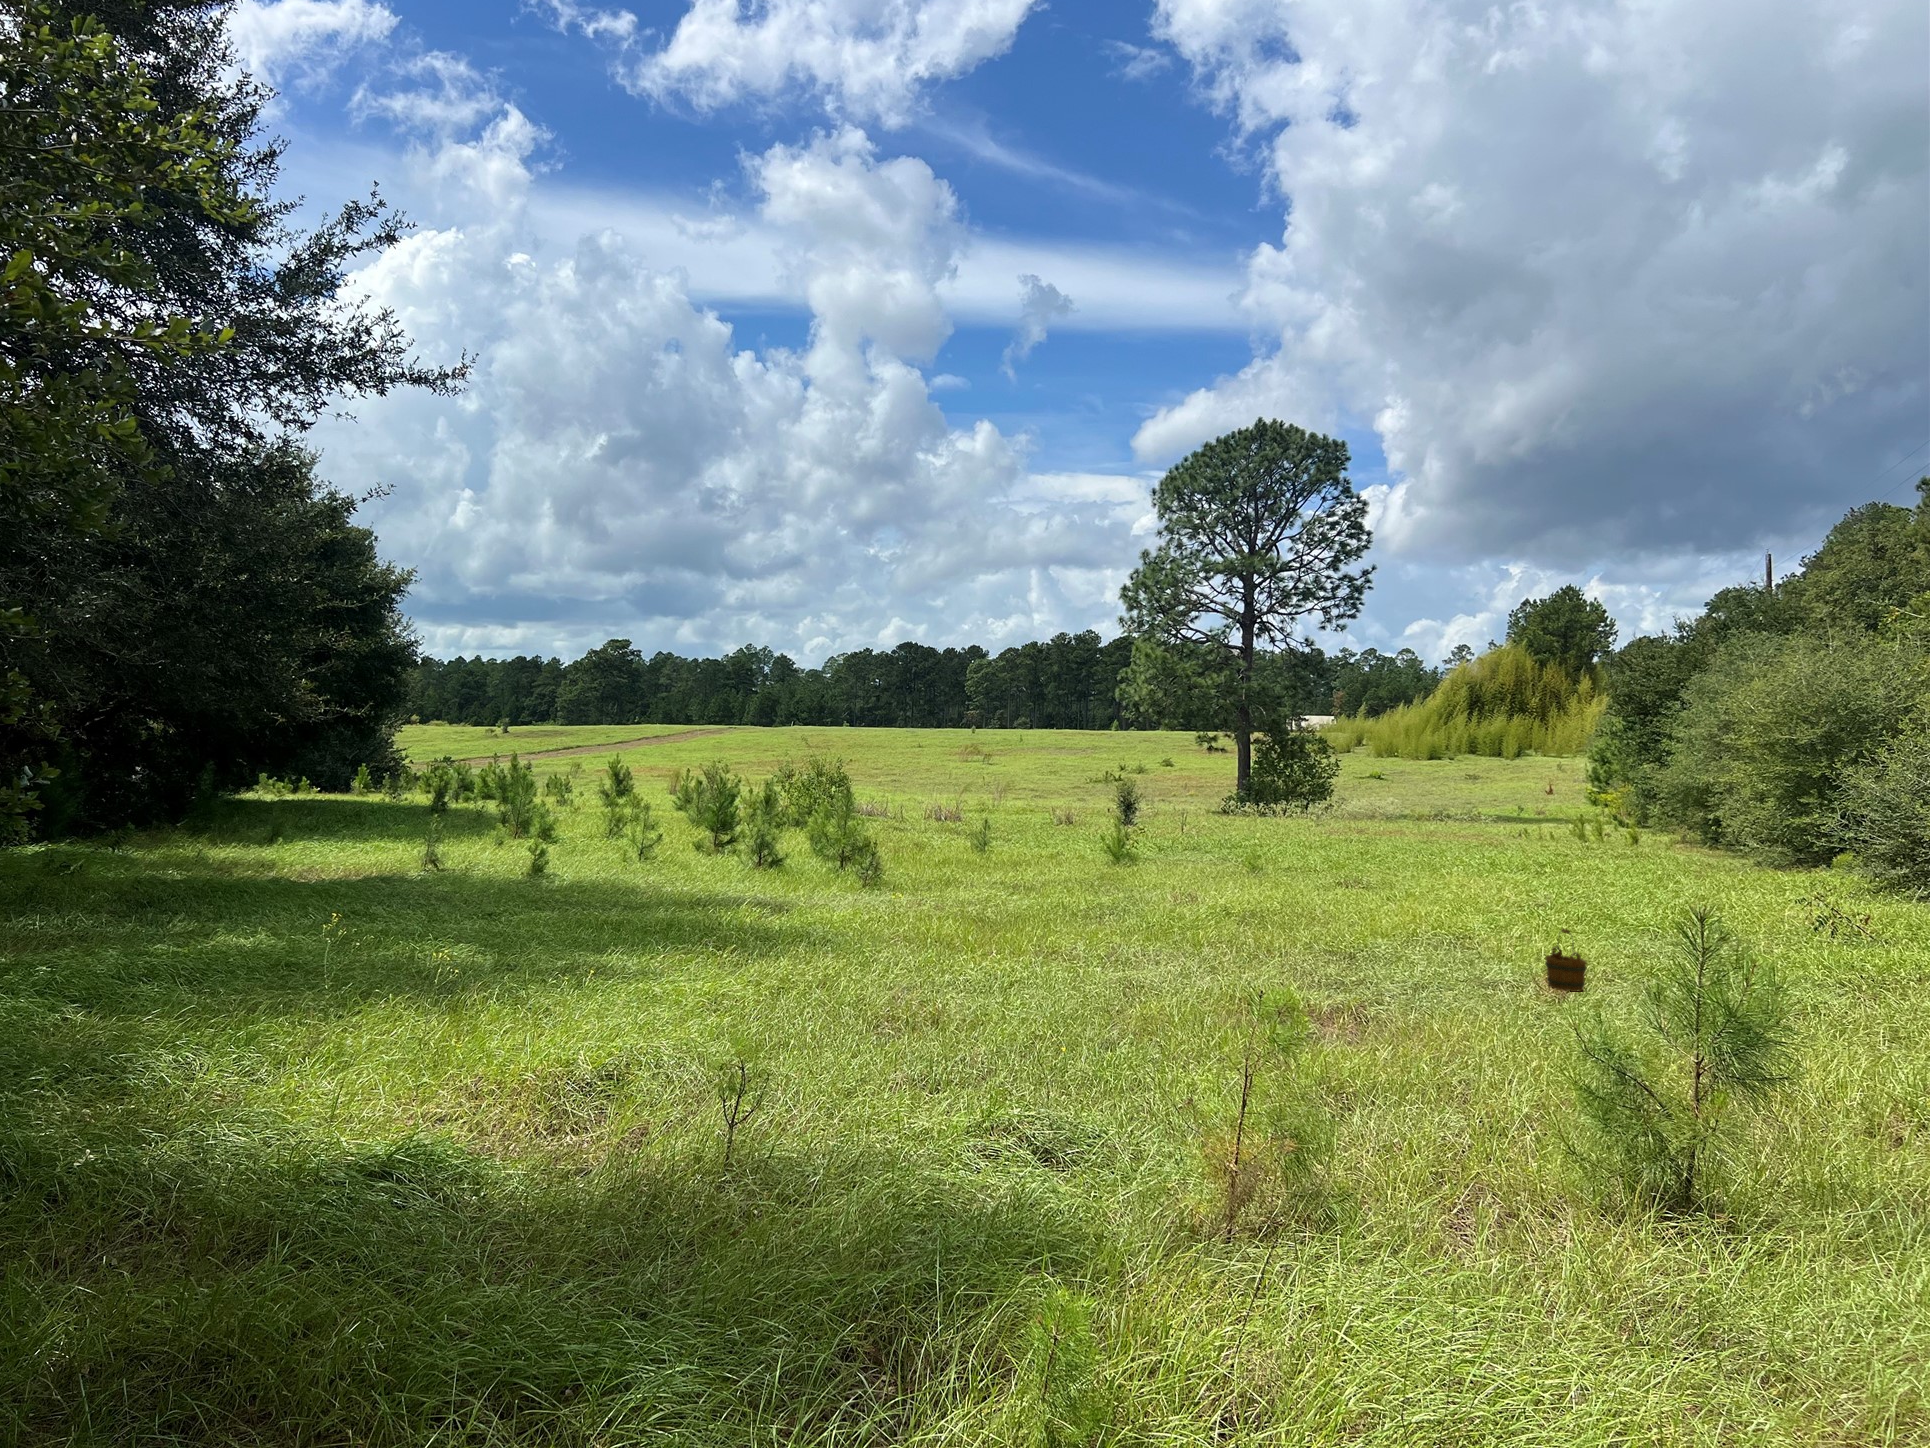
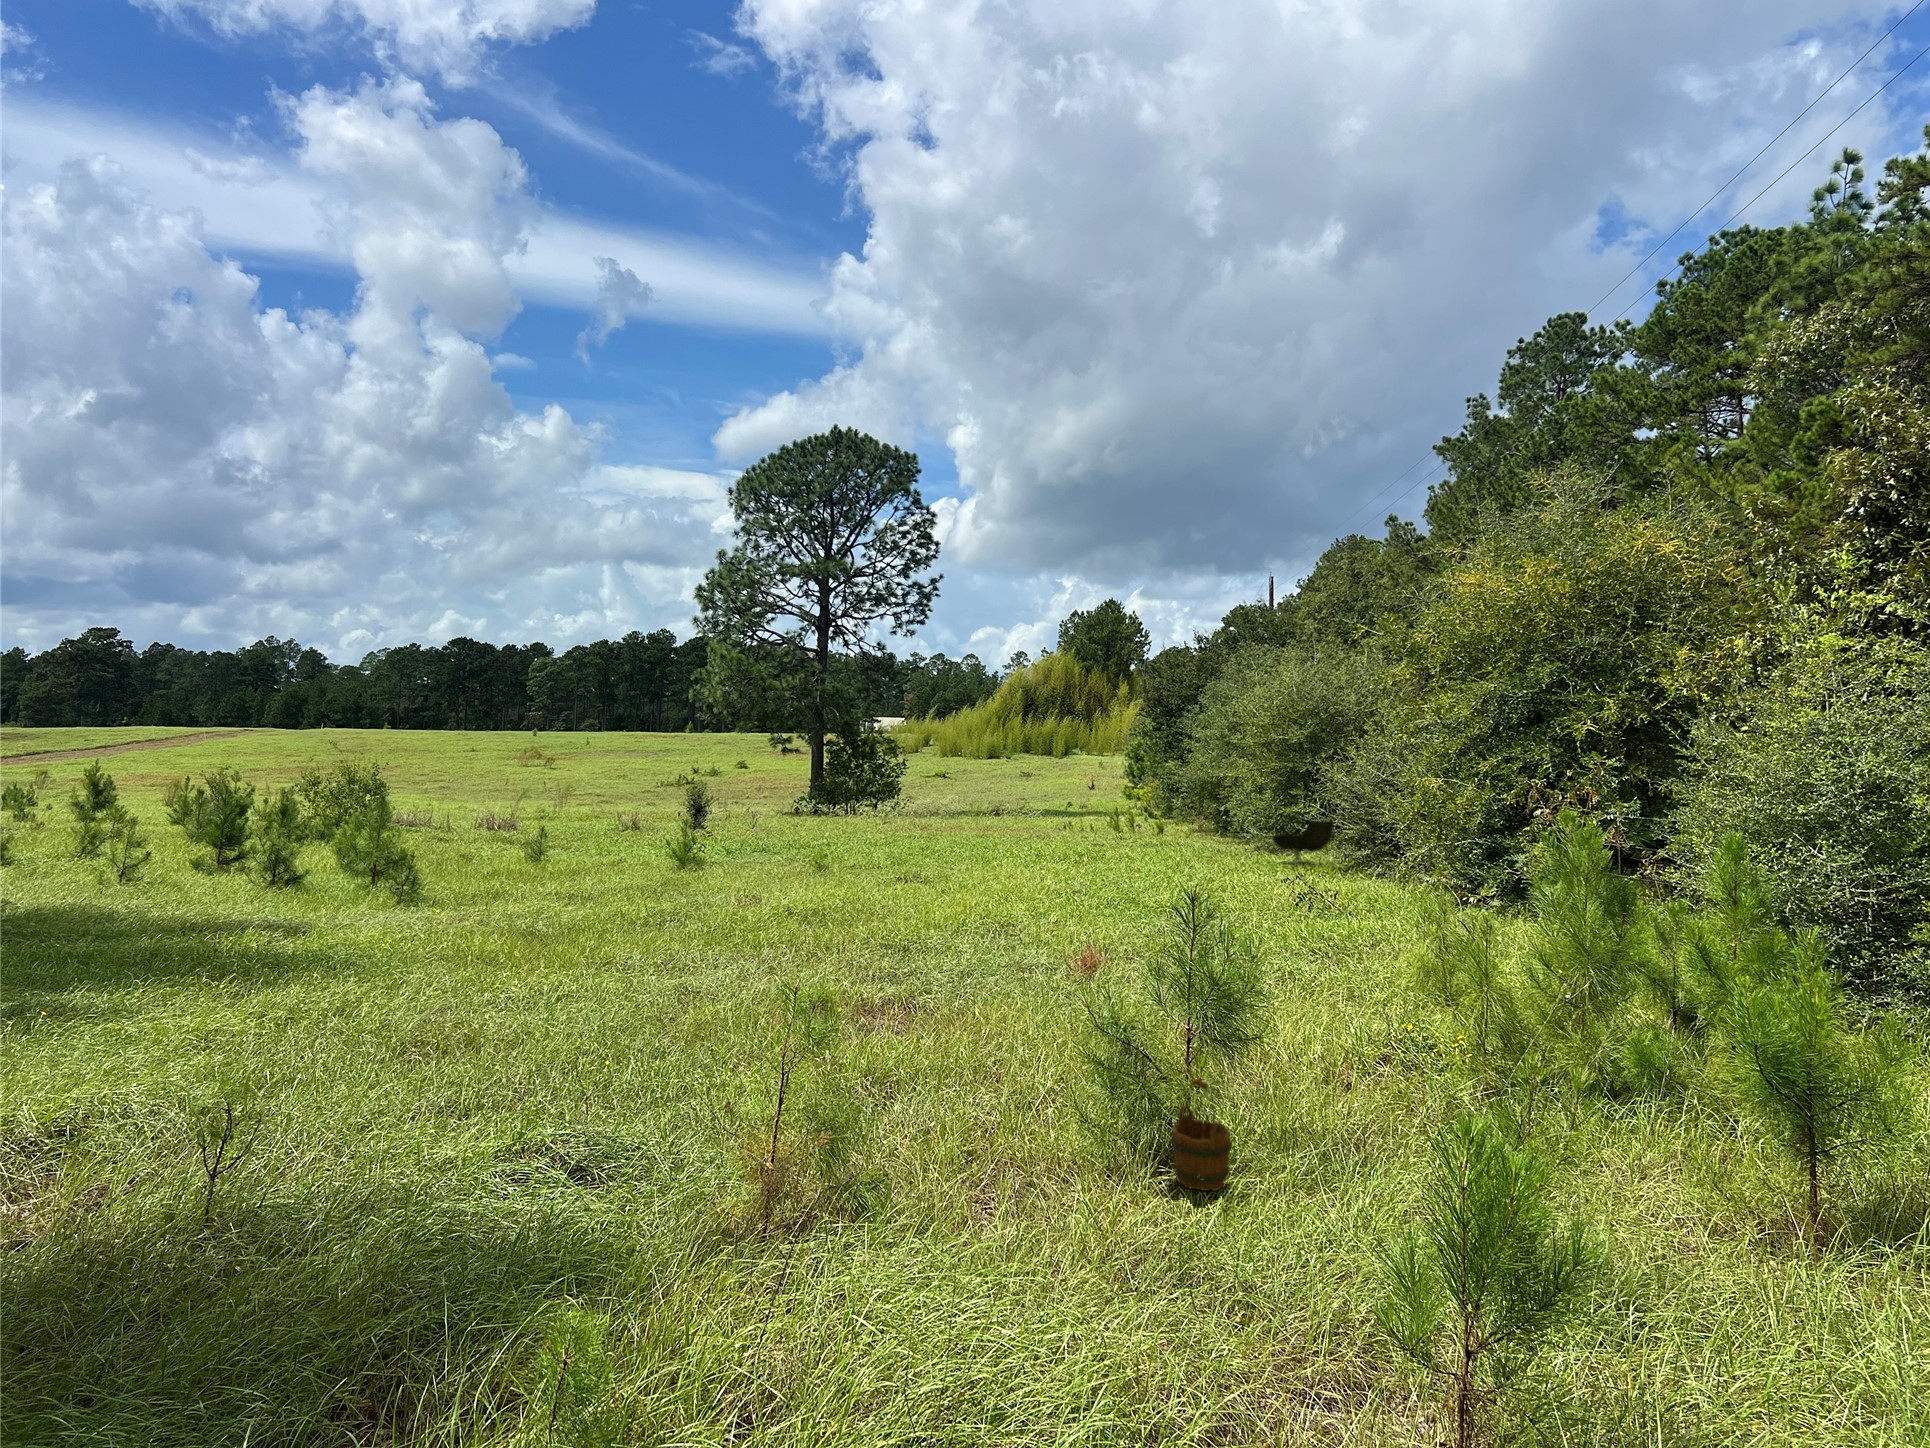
lounge chair: none [1761,828,1844,876] -> present [1272,820,1334,862]

